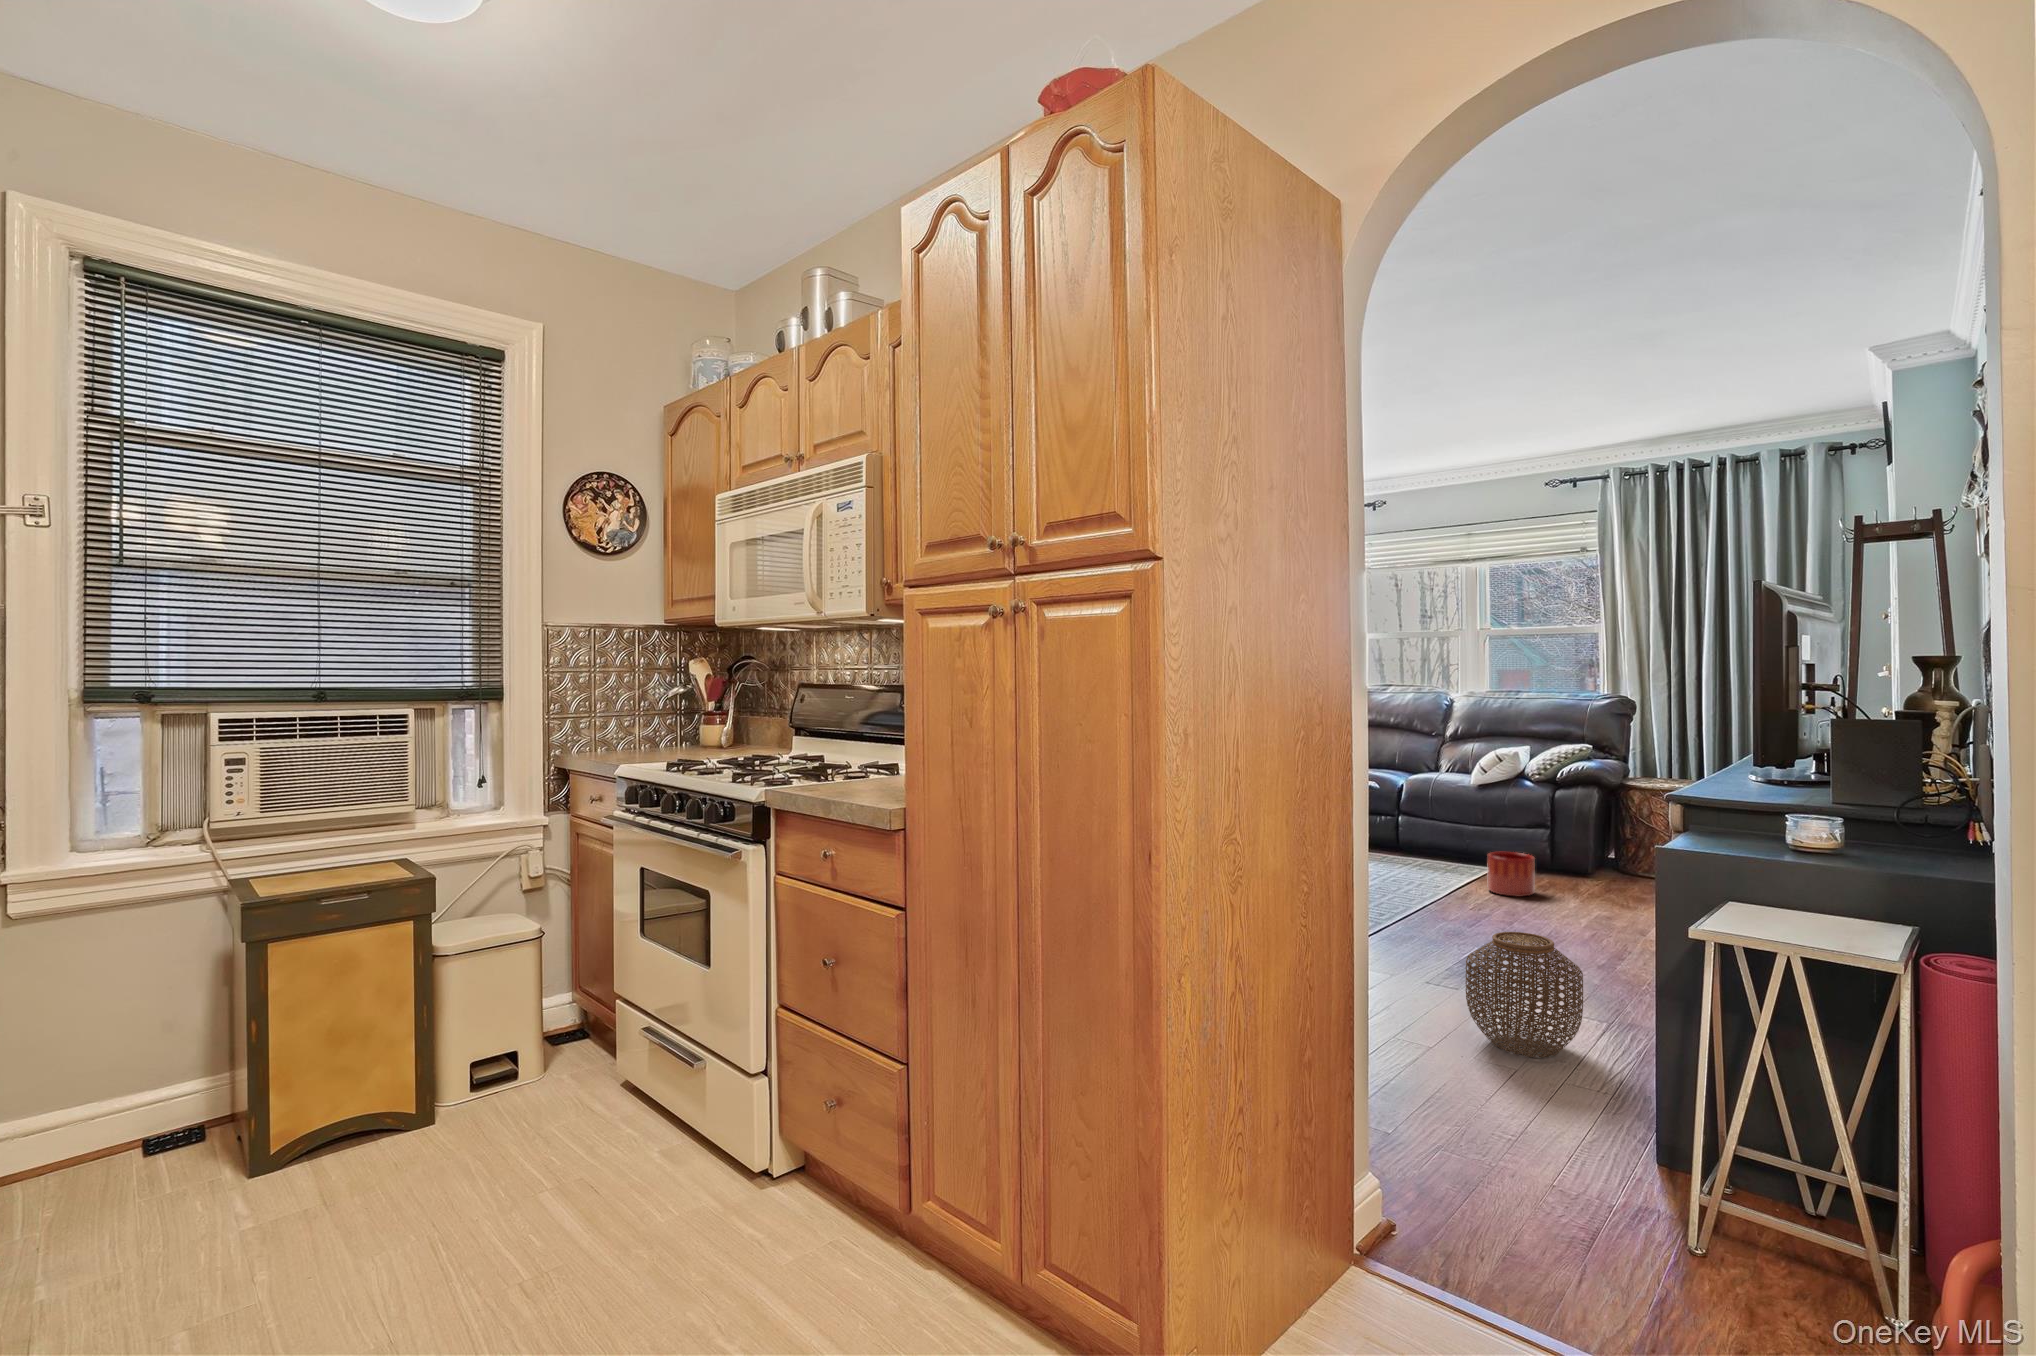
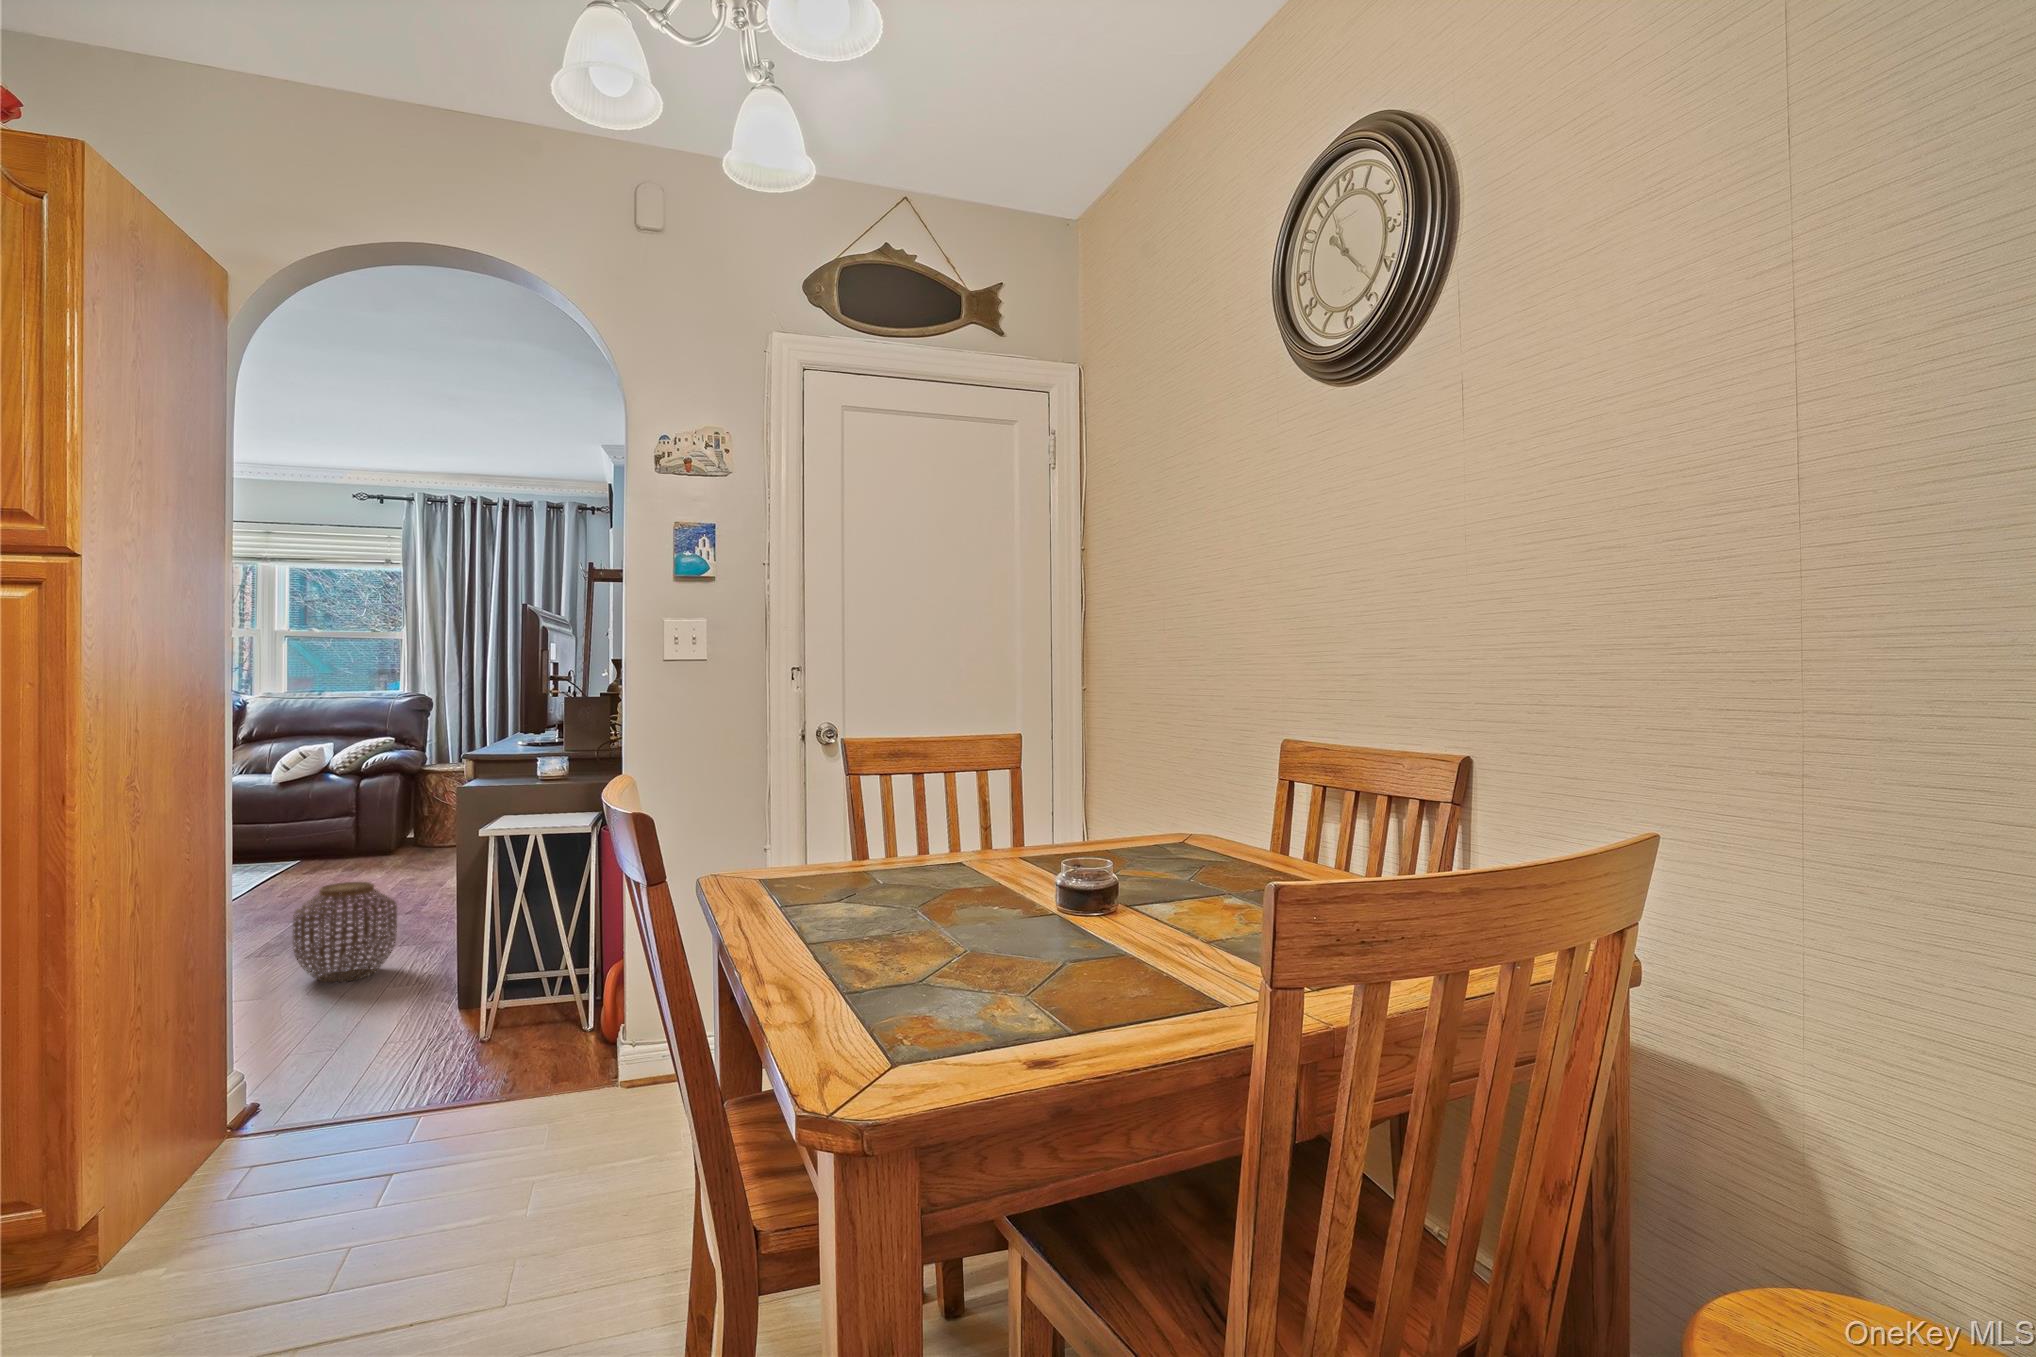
planter: present [1487,852,1535,897] -> none [293,839,342,880]

